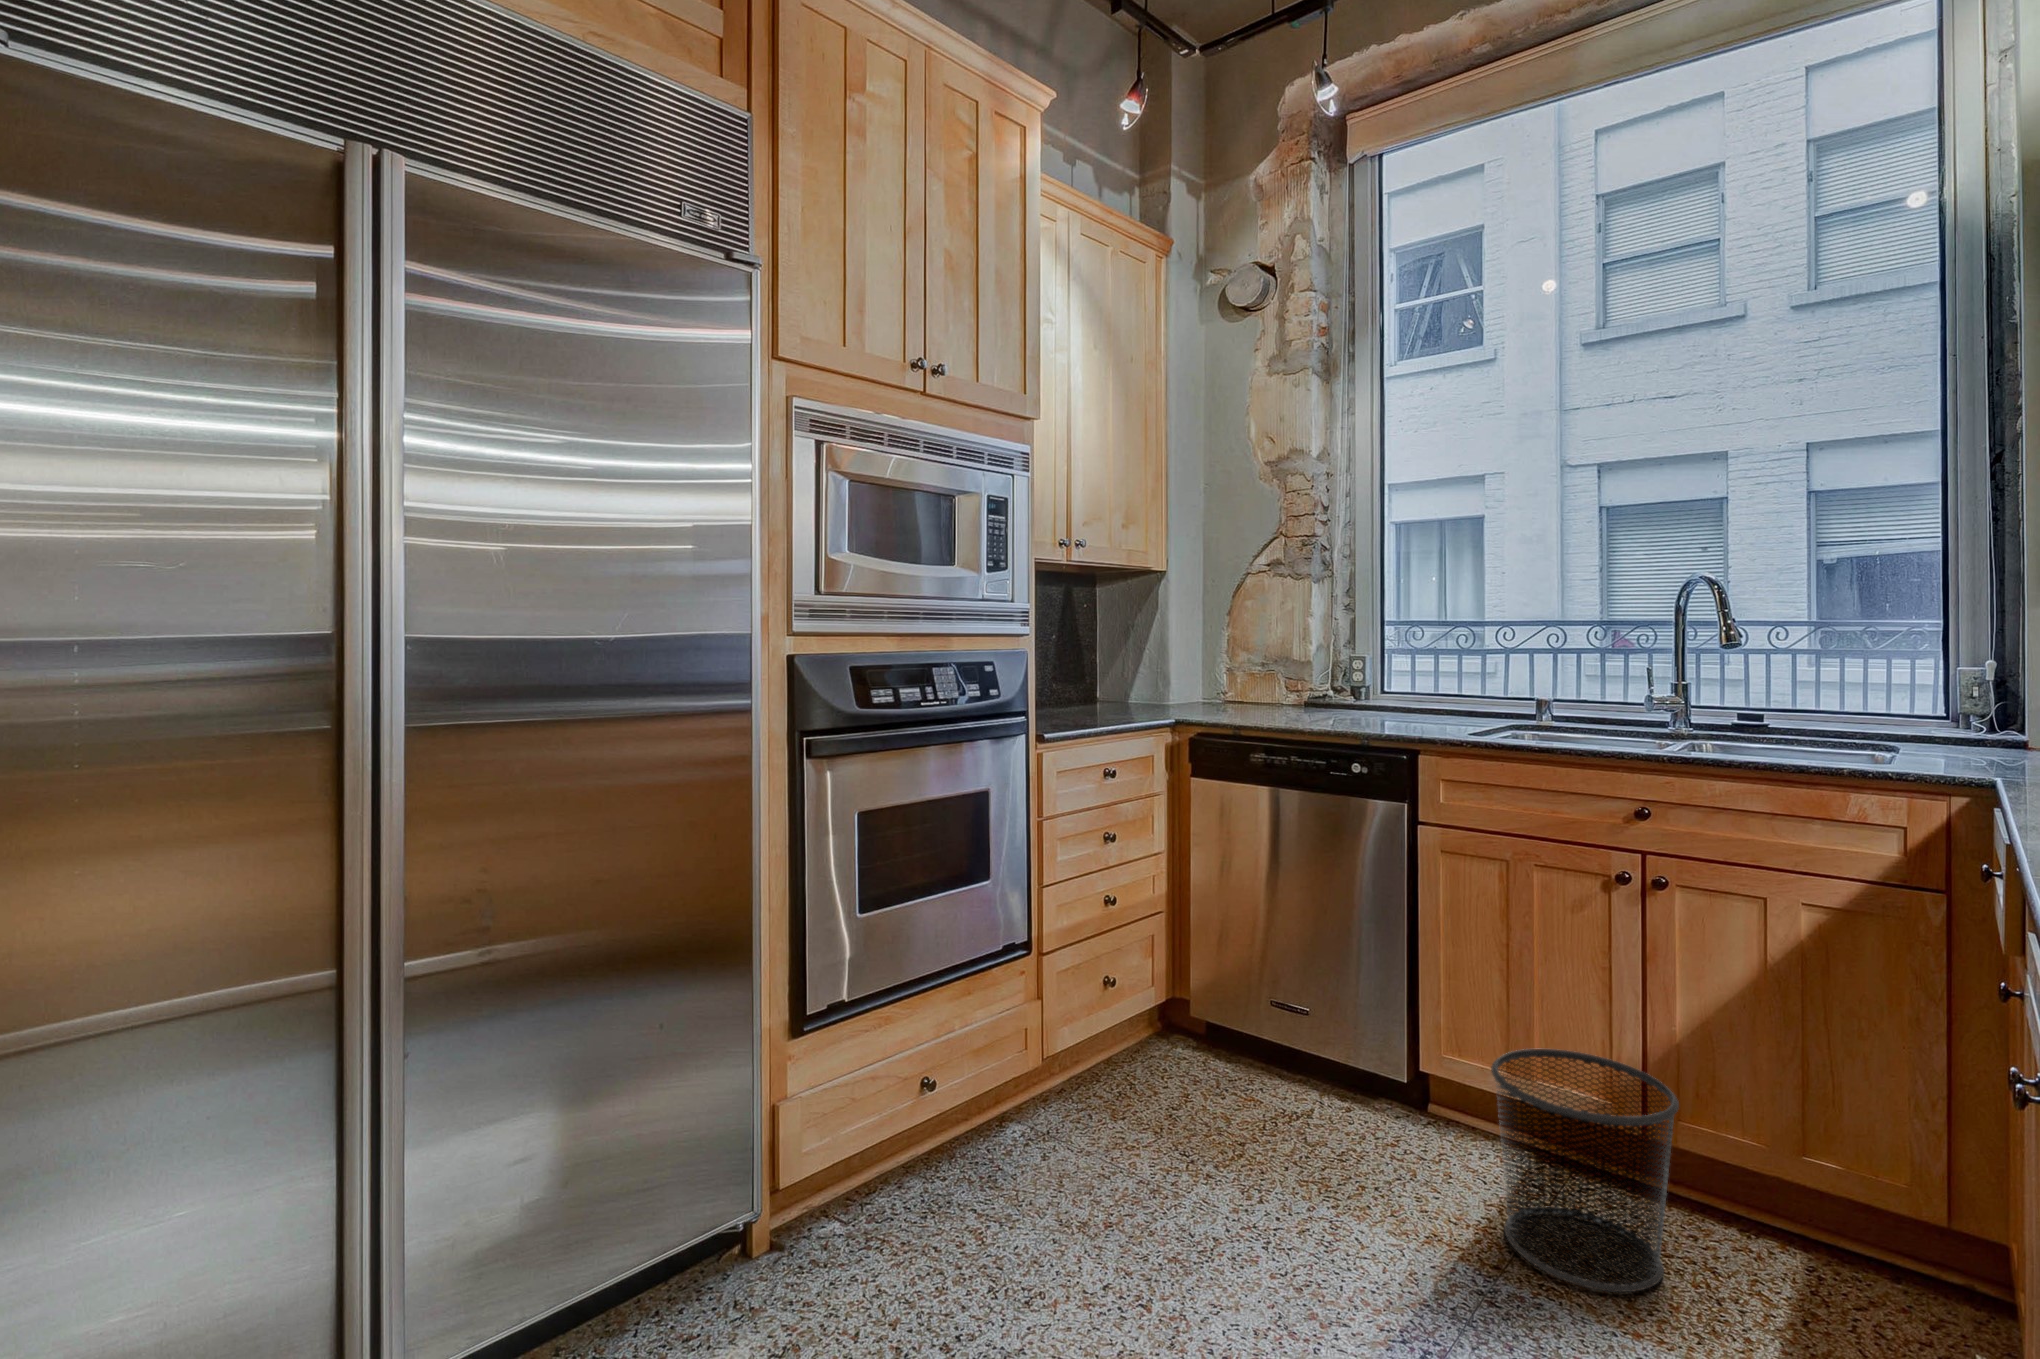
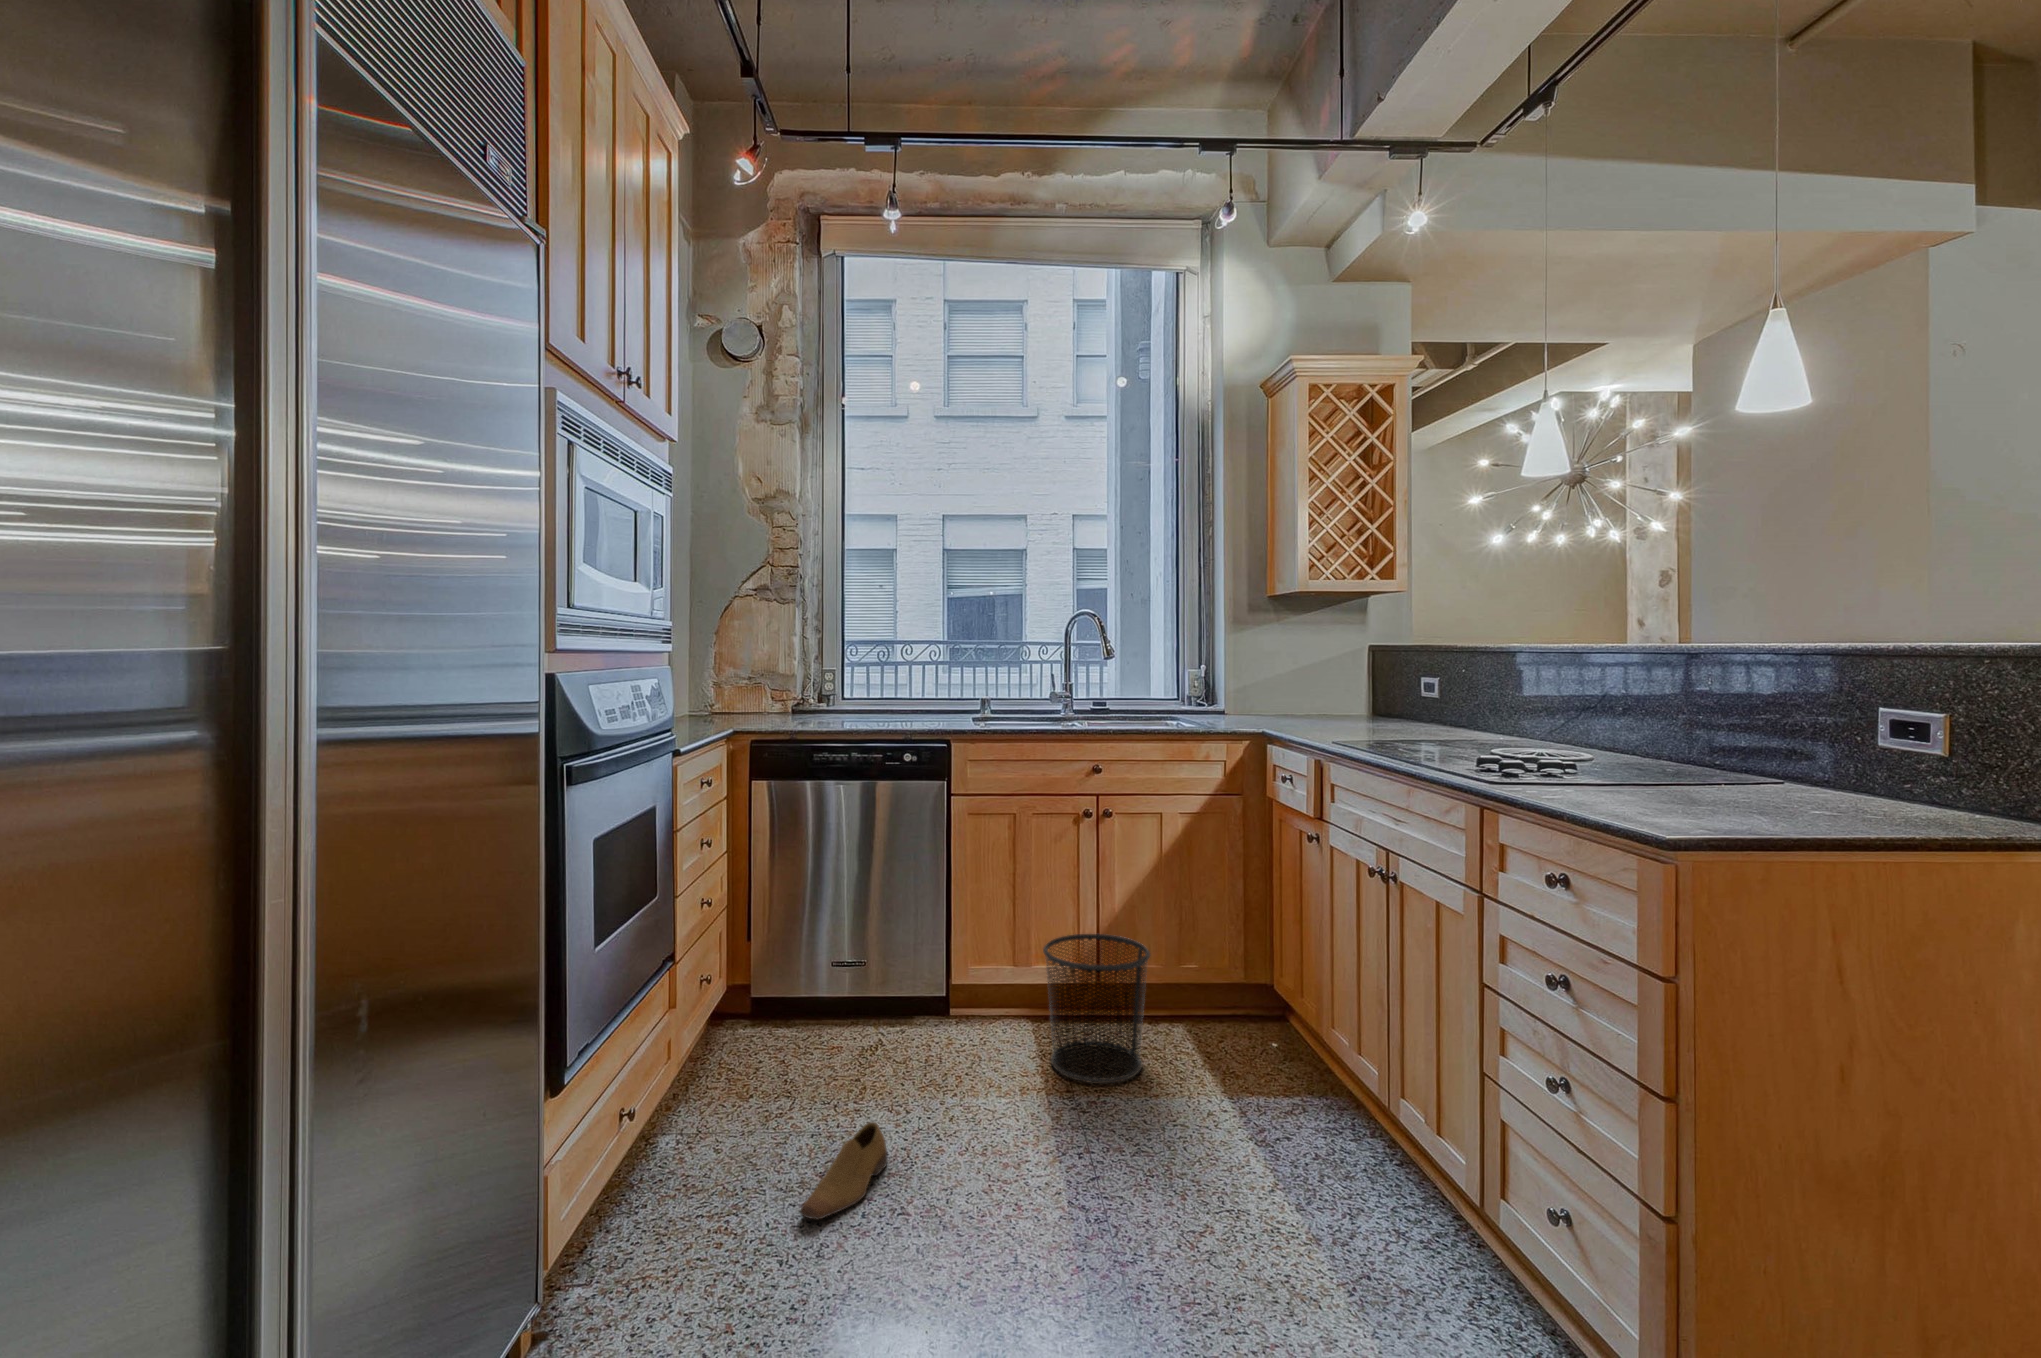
shoe: none [1046,1190,1185,1270] -> present [800,1122,888,1219]

